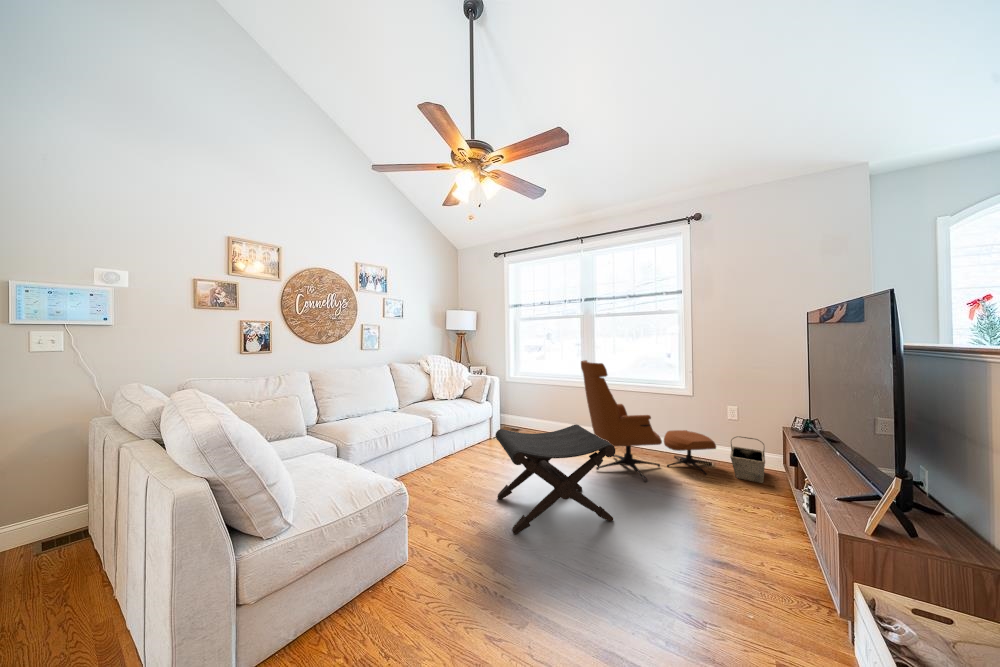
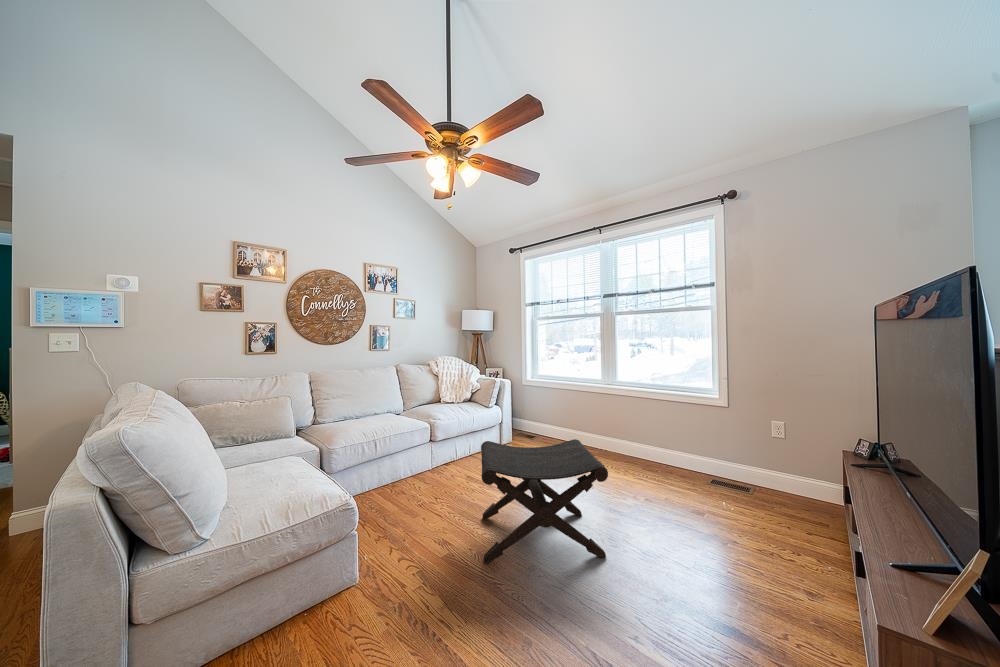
lounge chair: present [581,360,716,482] -> none [590,365,758,511]
basket: present [730,436,765,483] -> none [774,462,823,523]

